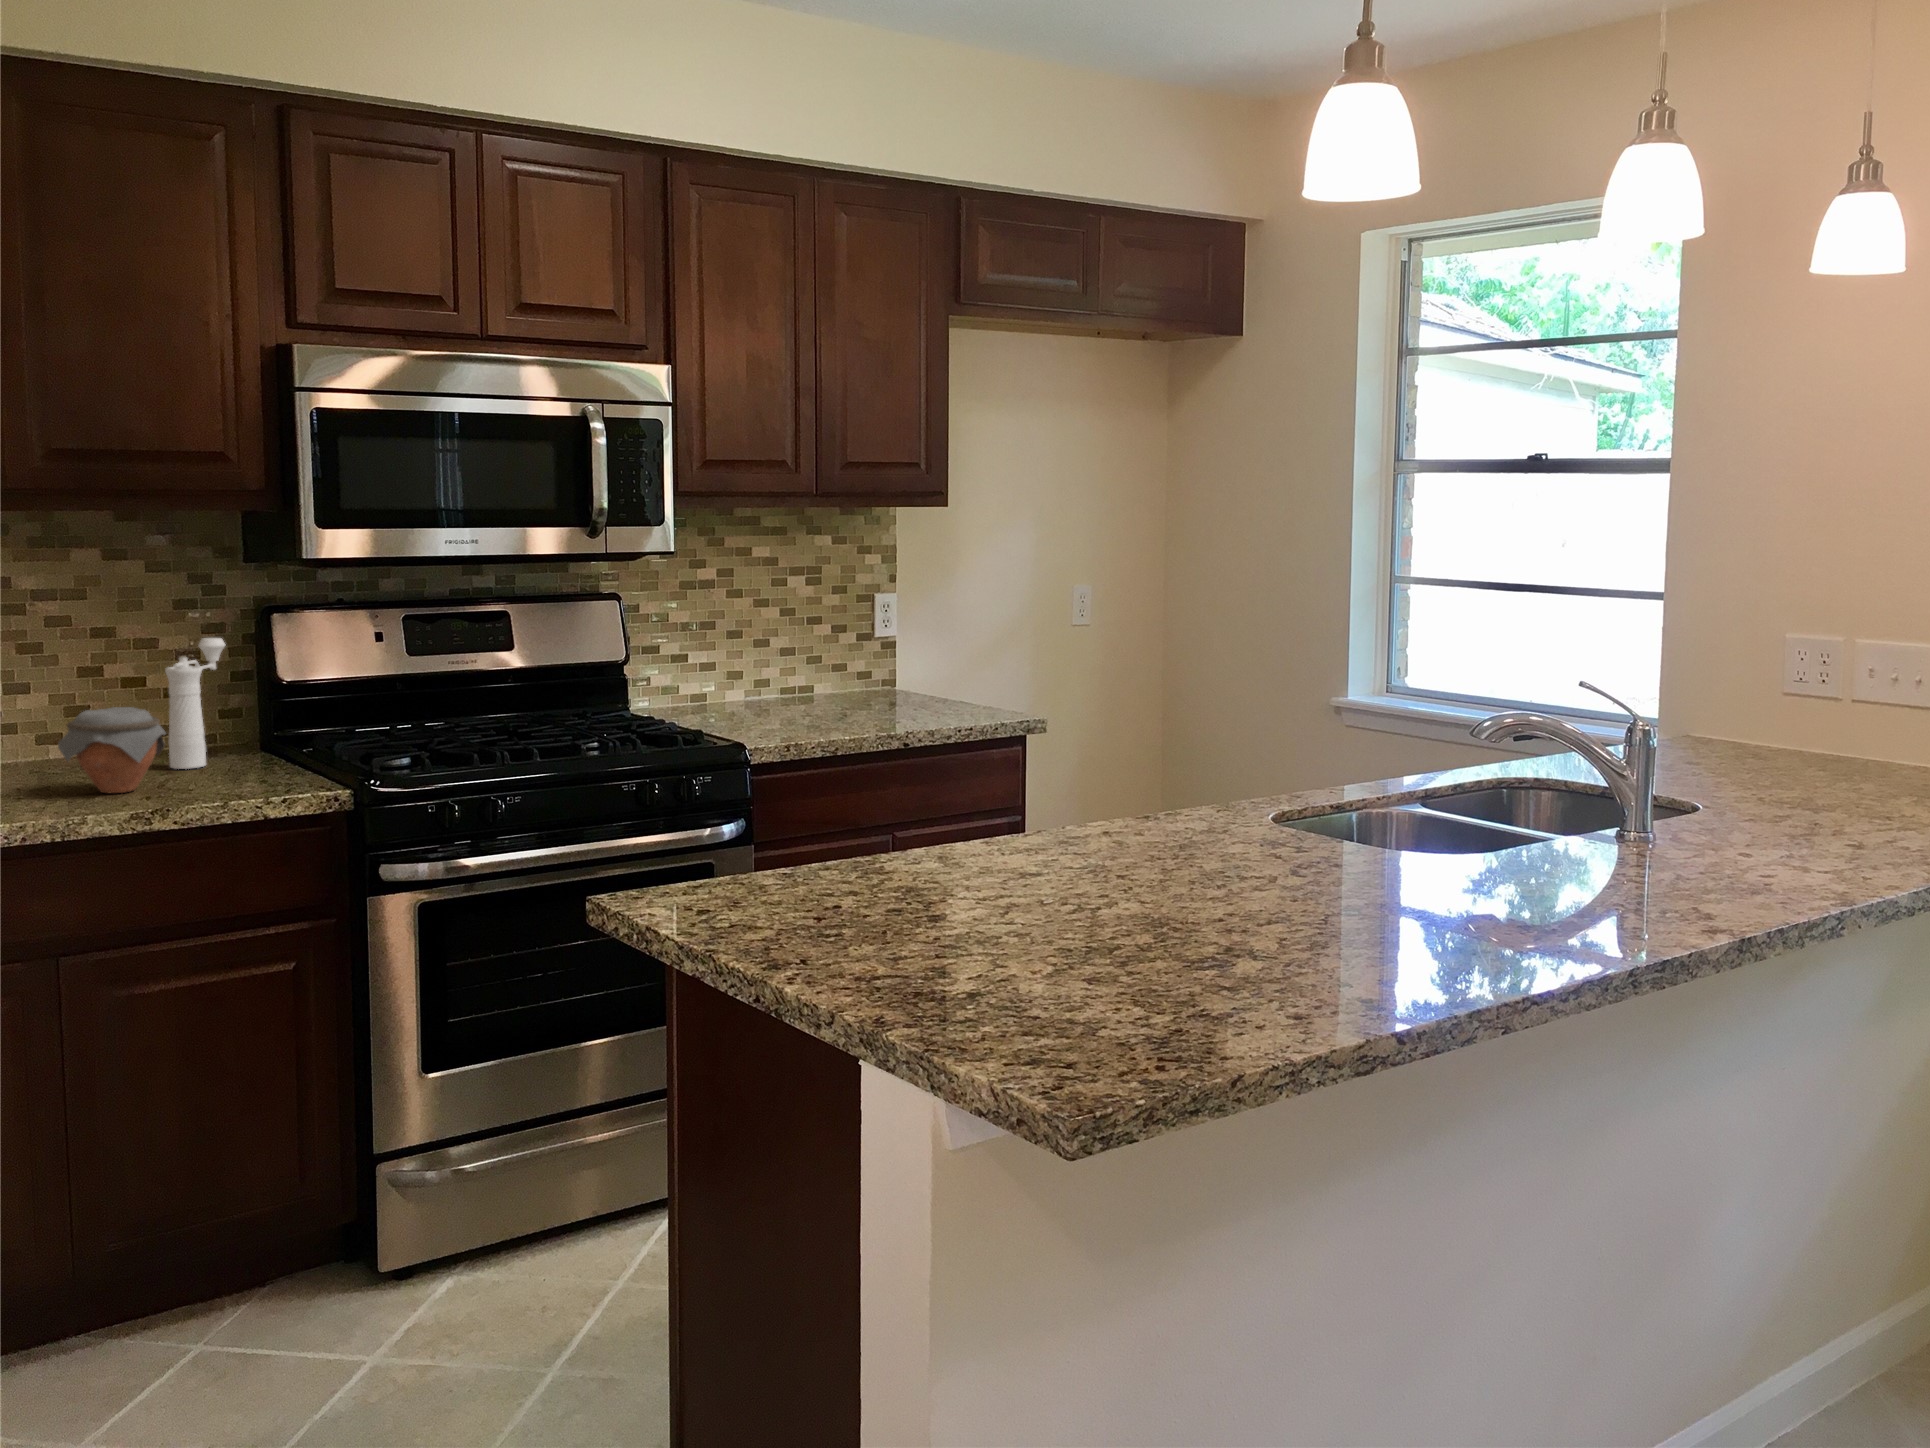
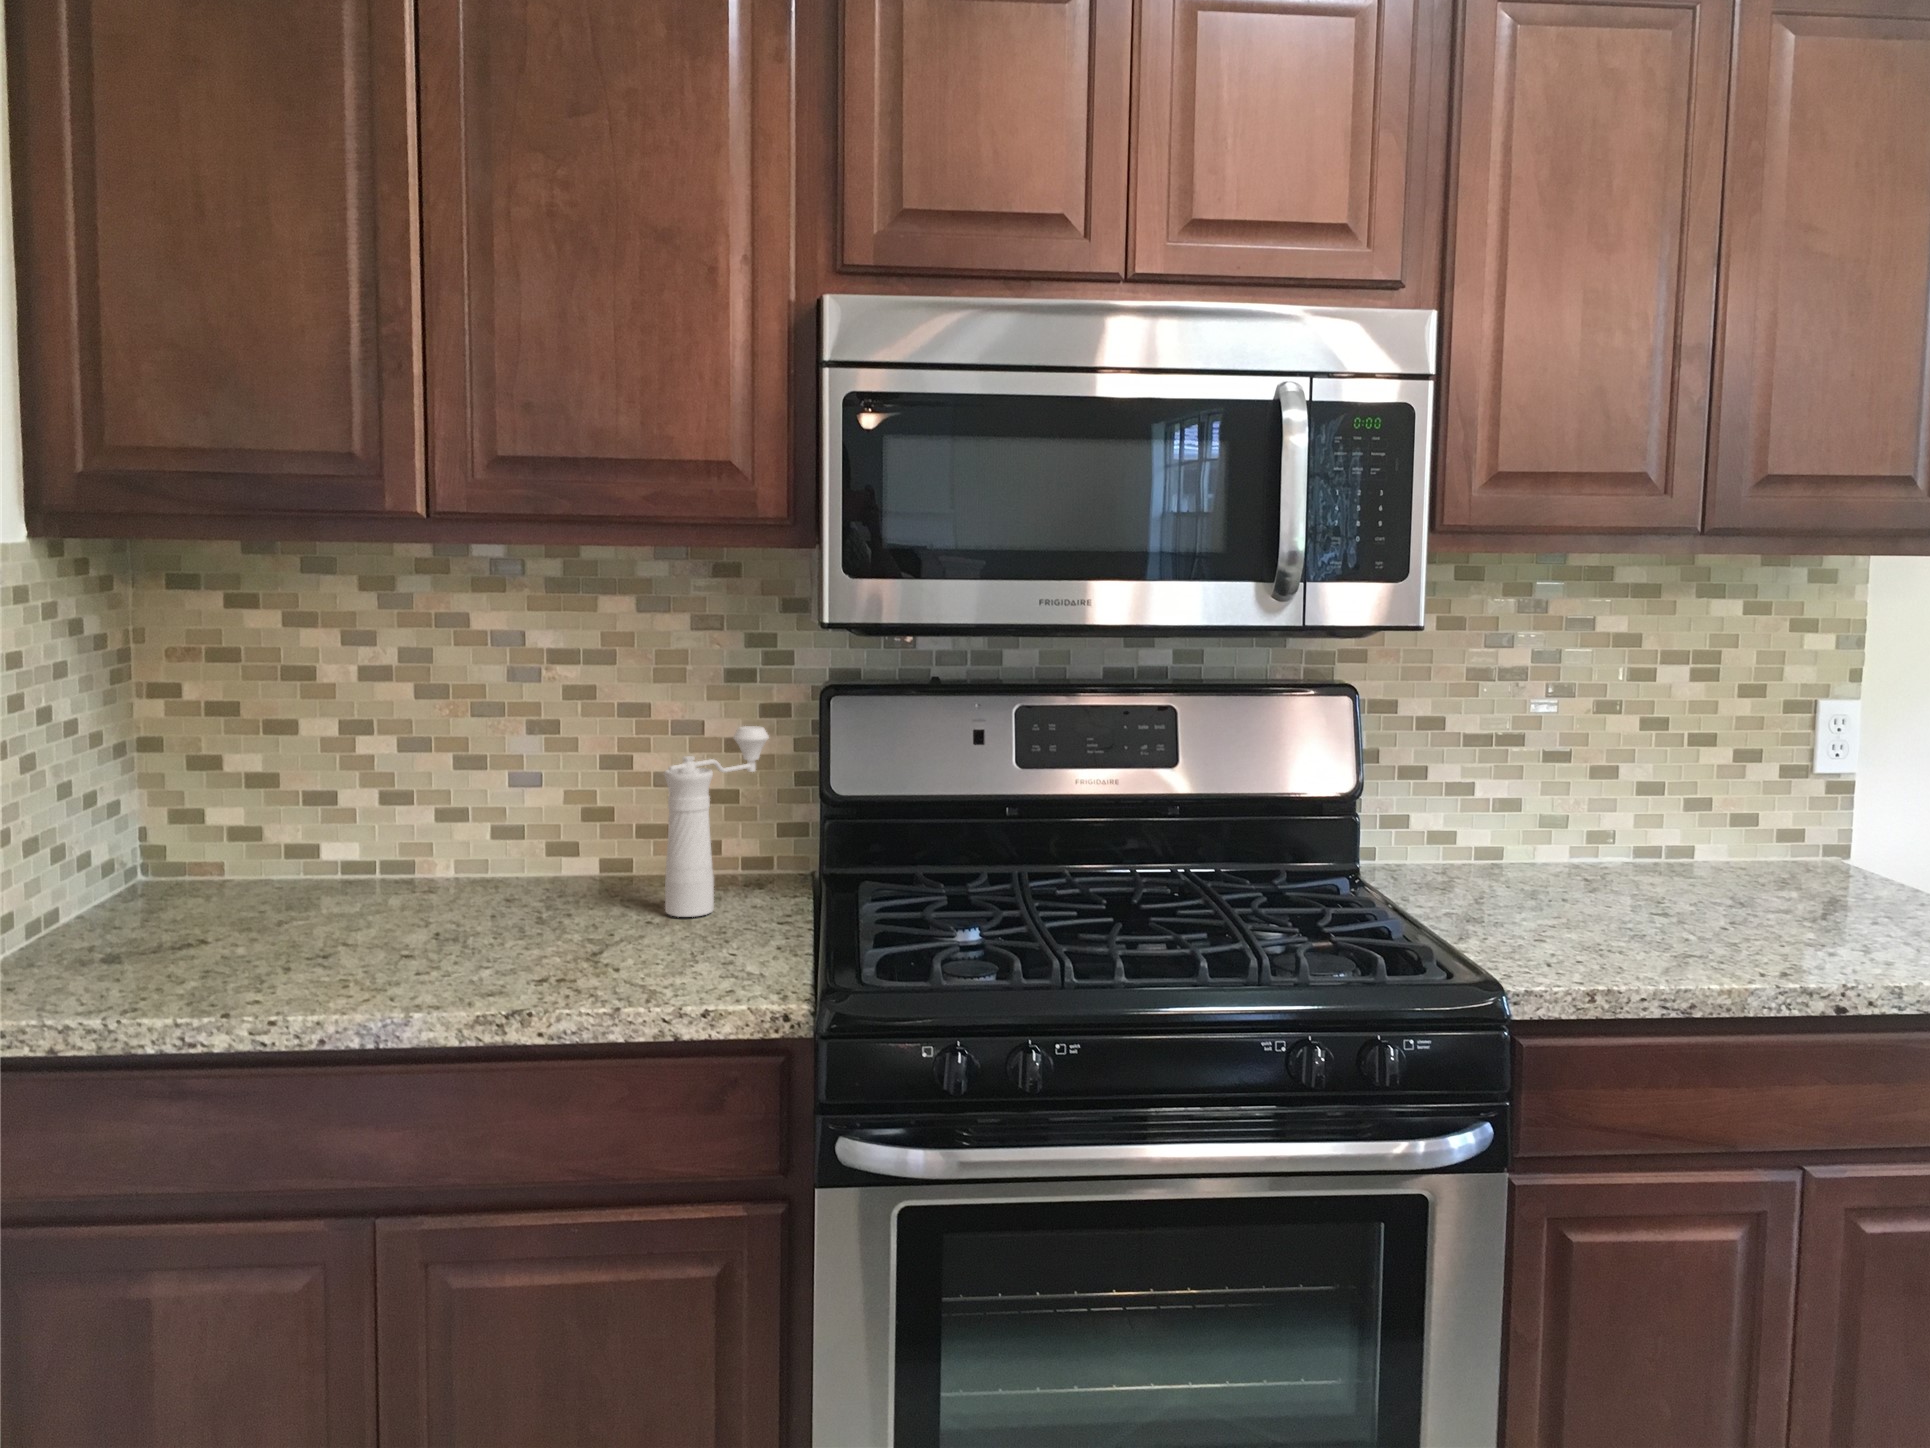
jar: present [58,707,166,793] -> none [458,830,604,961]

